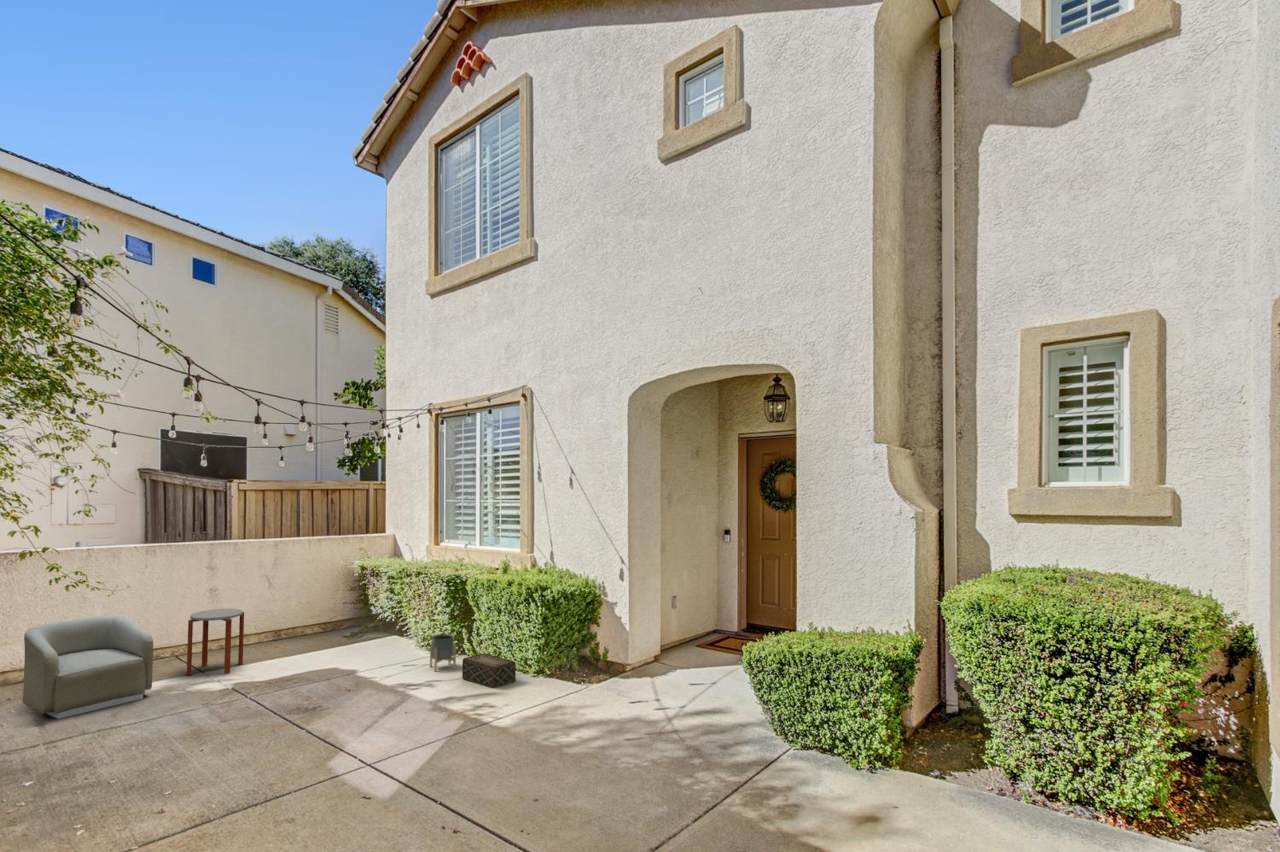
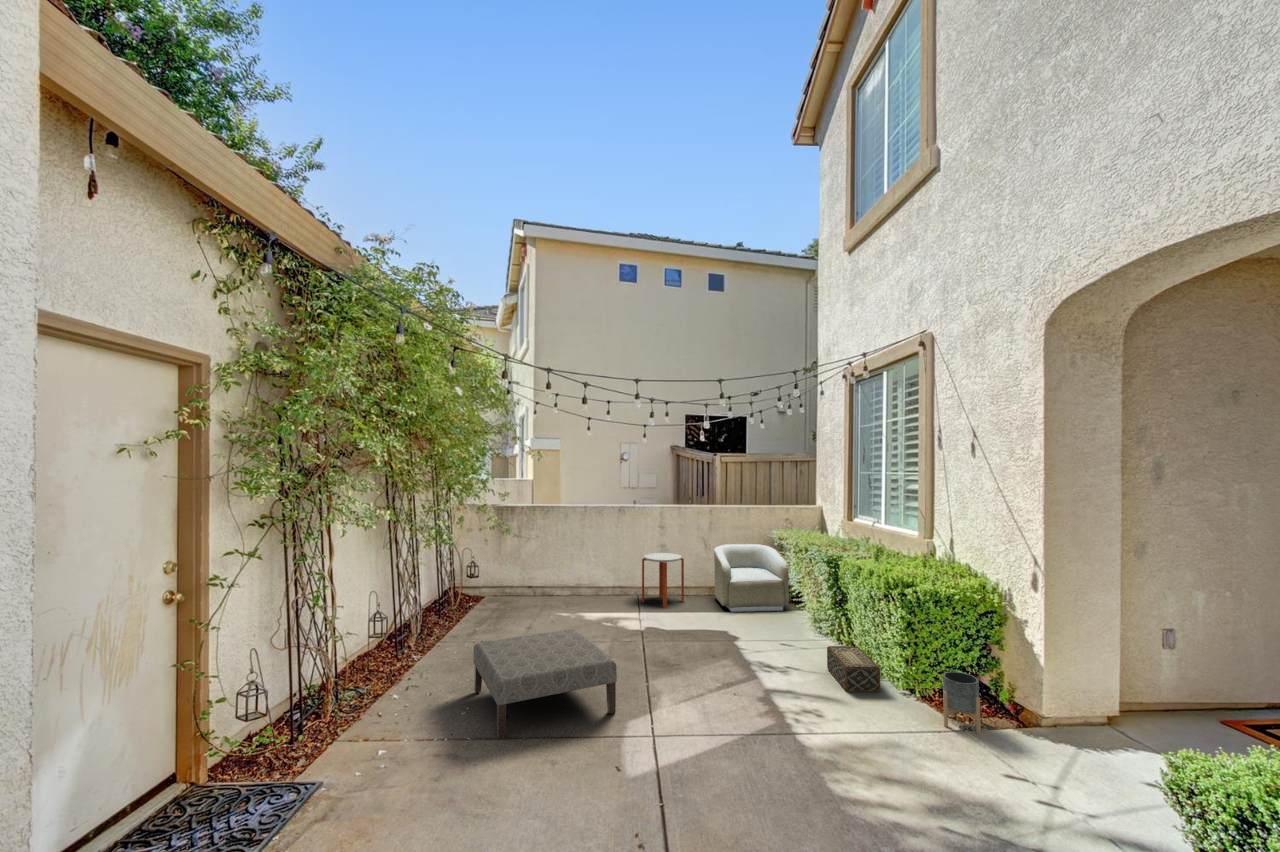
armchair: present [23,616,153,719] -> present [714,544,789,612]
planter: present [430,635,456,671] -> present [943,672,981,733]
ottoman: none [126,697,331,813] -> present [474,629,617,739]

